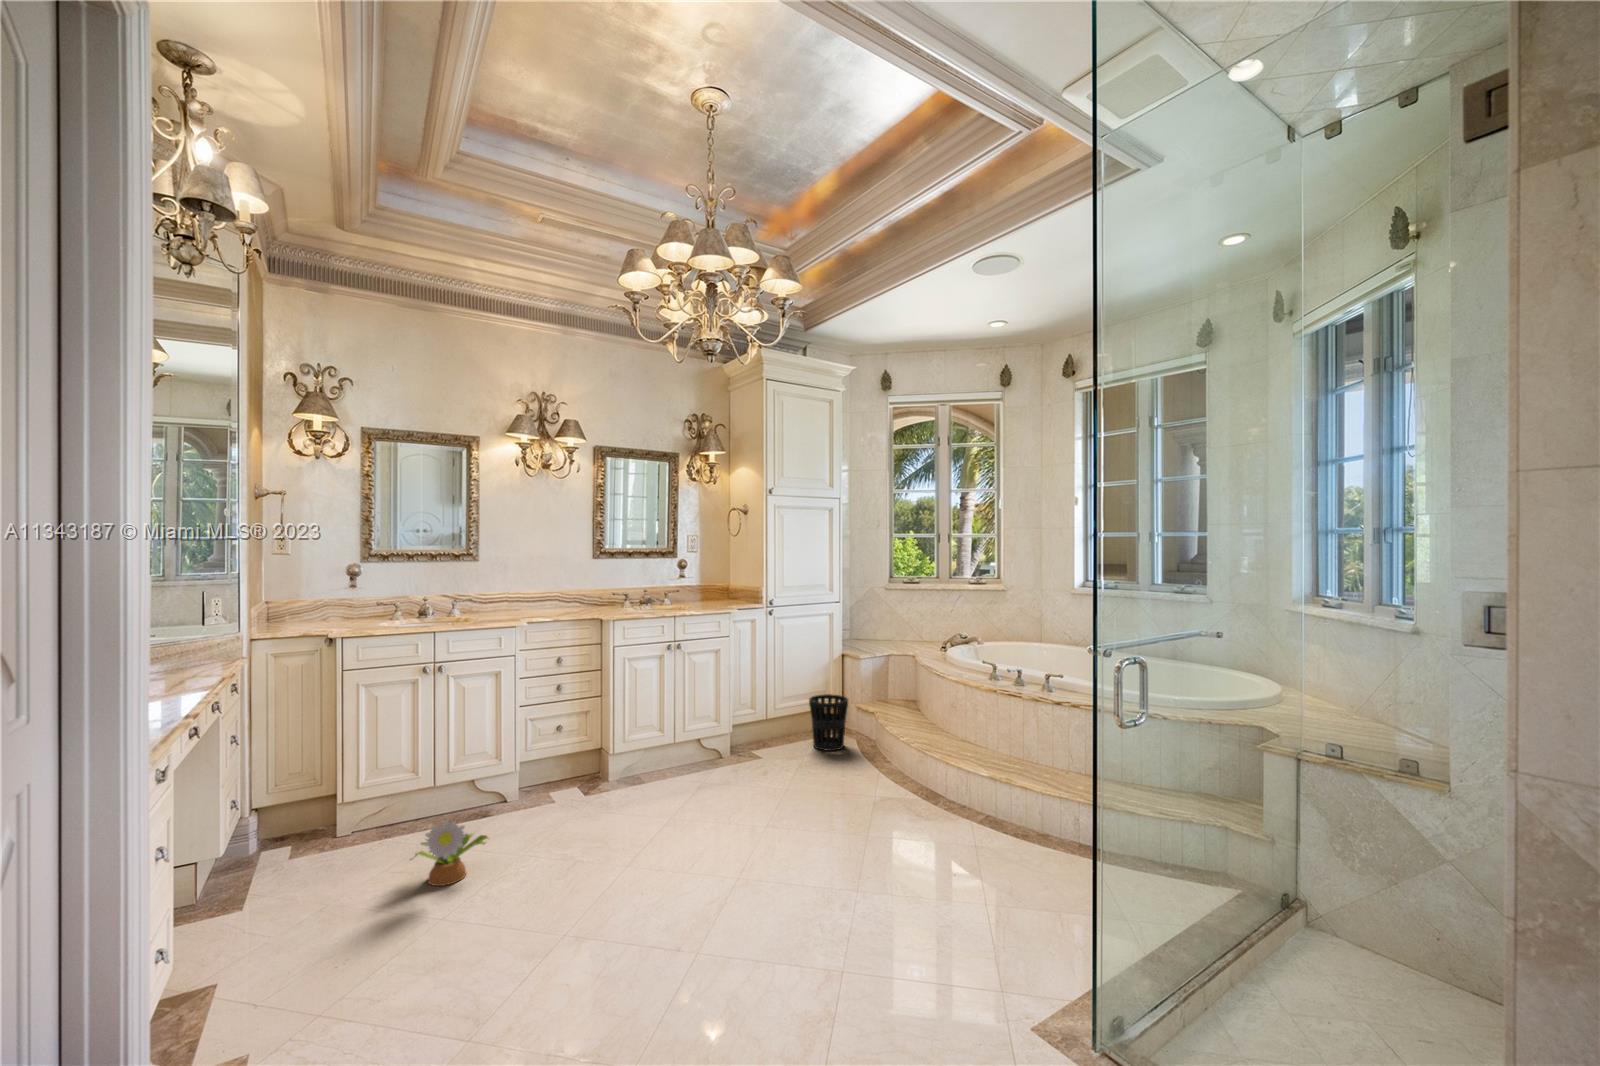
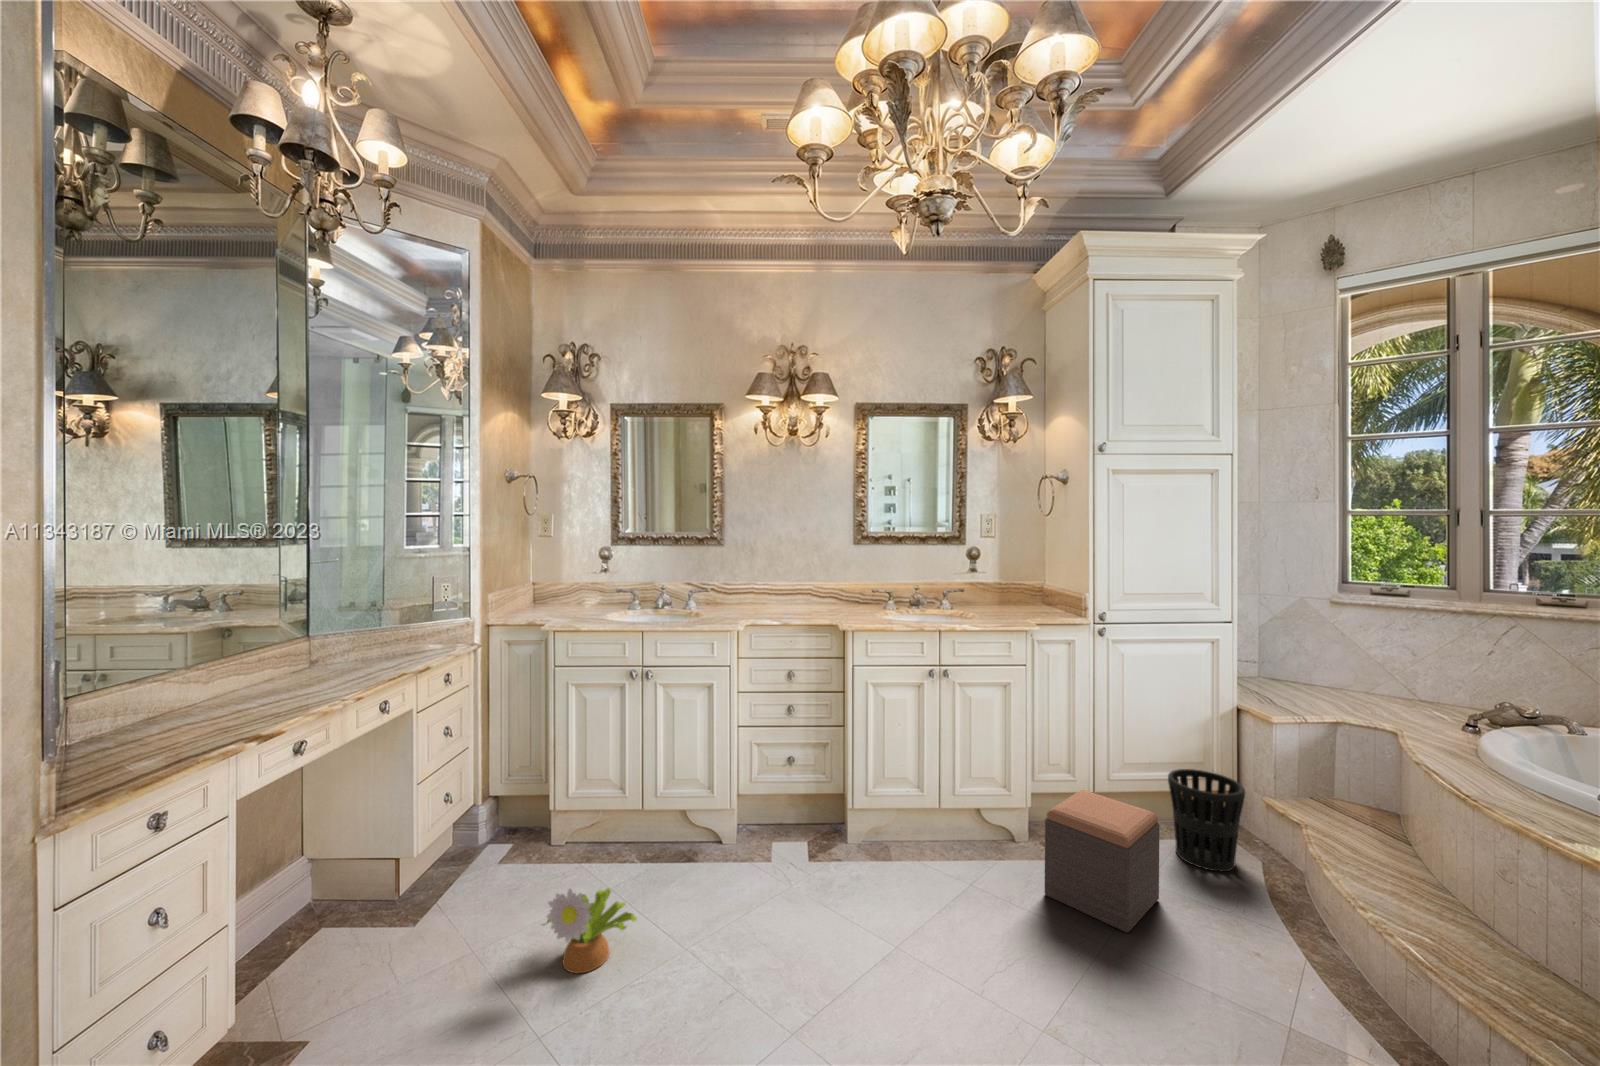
footstool: none [748,712,809,784] -> present [1045,790,1159,933]

